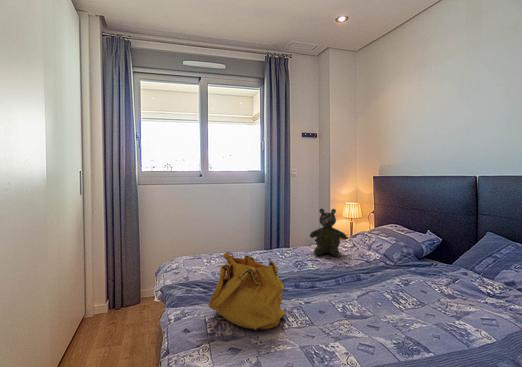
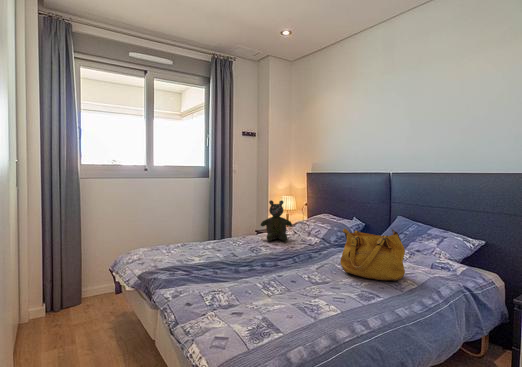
handbag: present [208,252,285,330] -> present [340,228,405,281]

